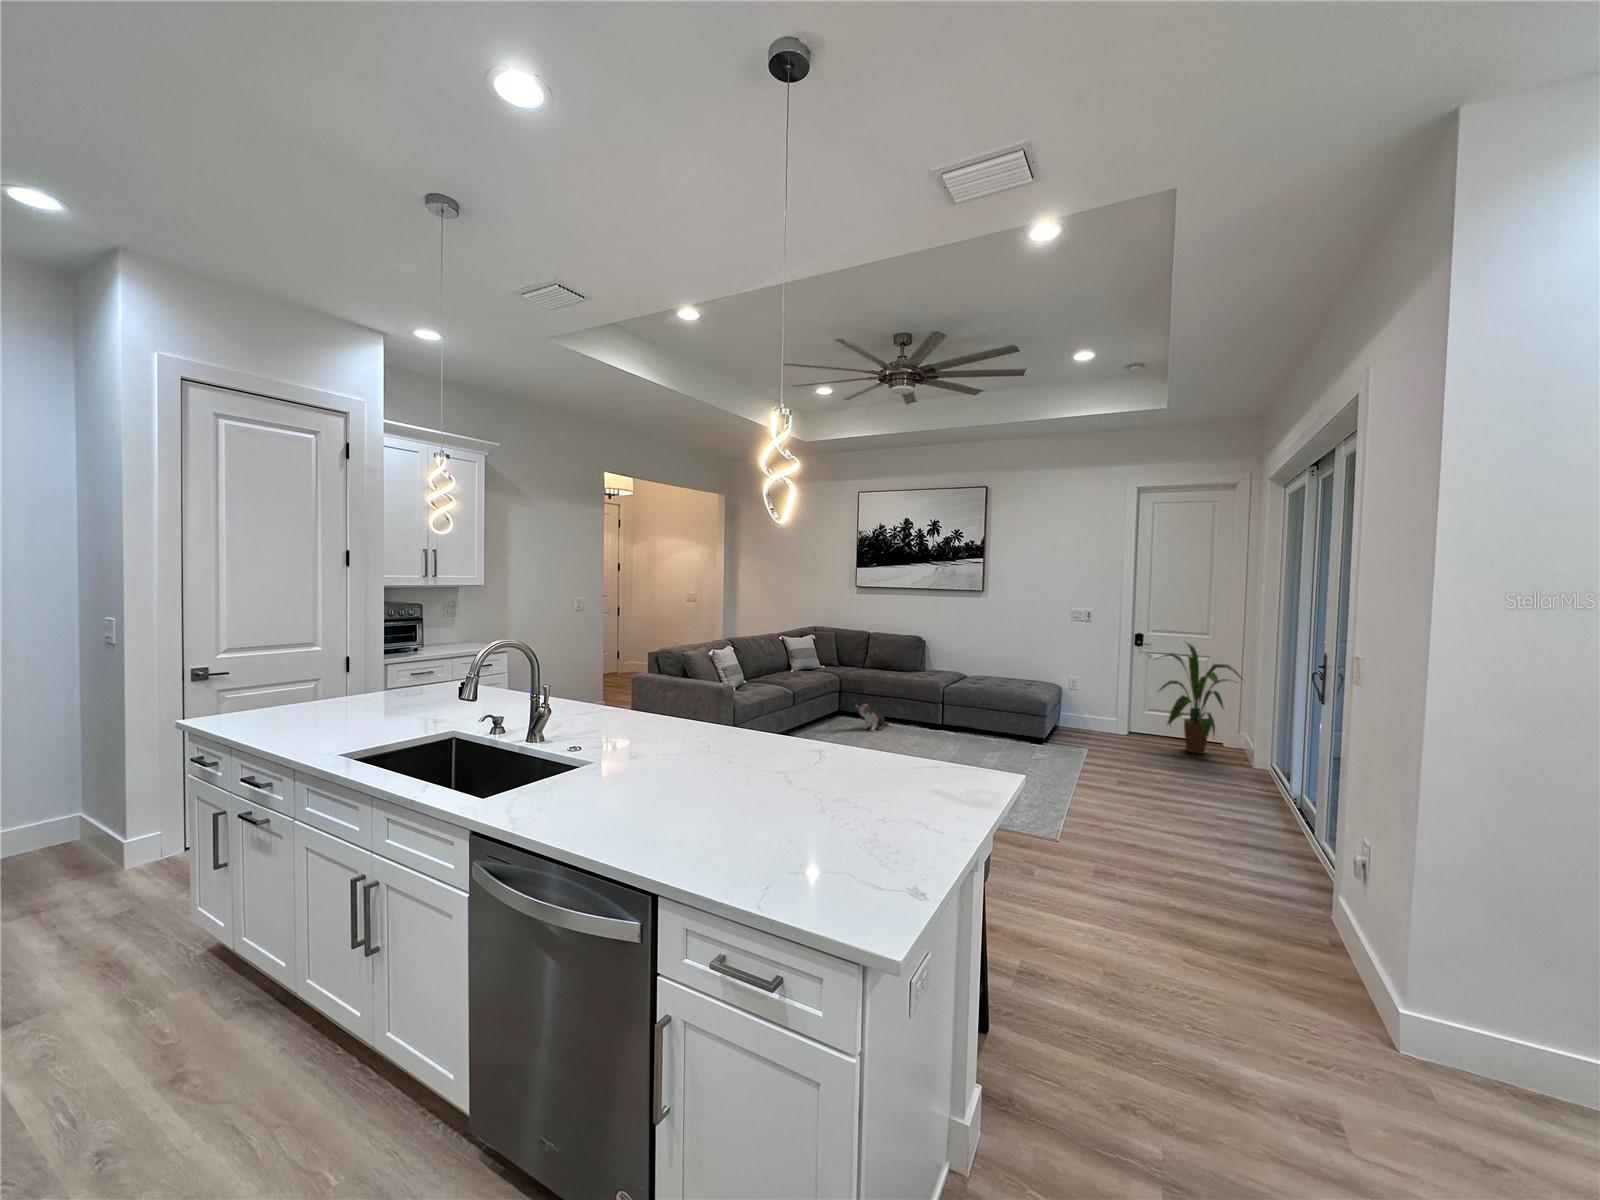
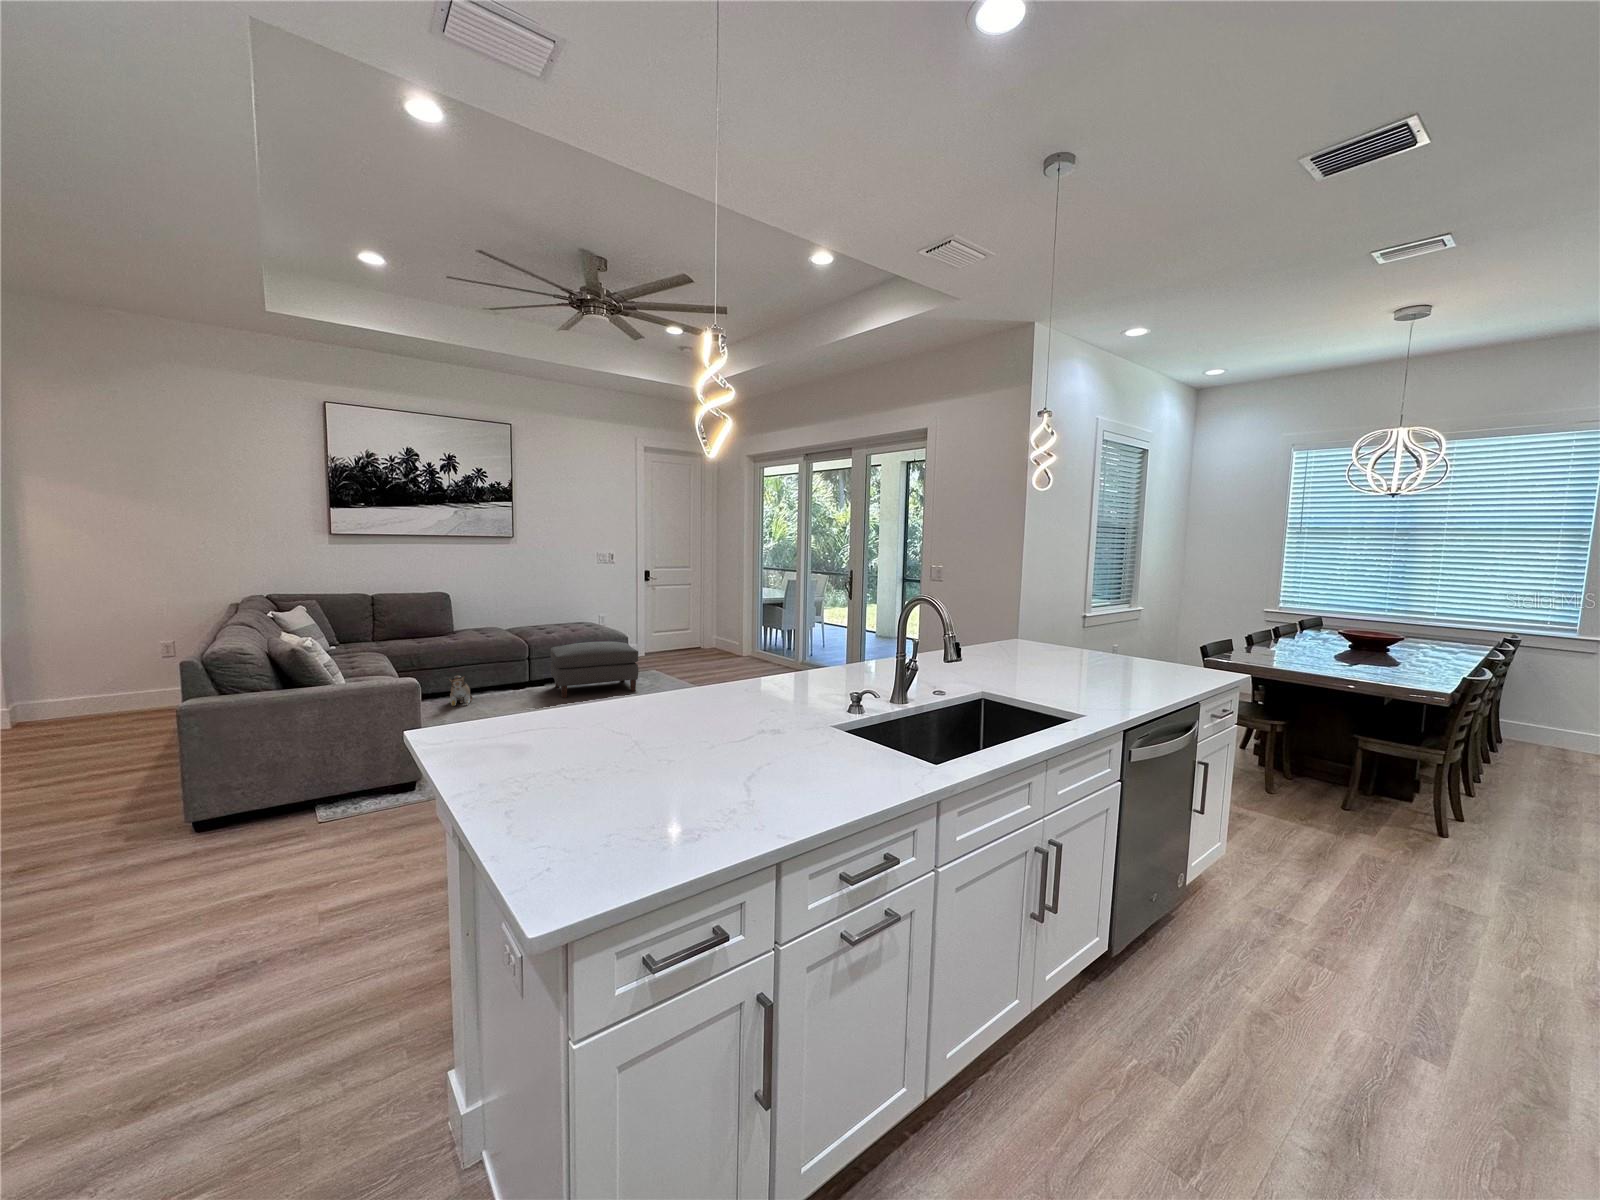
house plant: present [1160,643,1241,754] -> none [667,574,729,655]
ottoman: none [932,698,1030,760] -> present [550,642,638,698]

